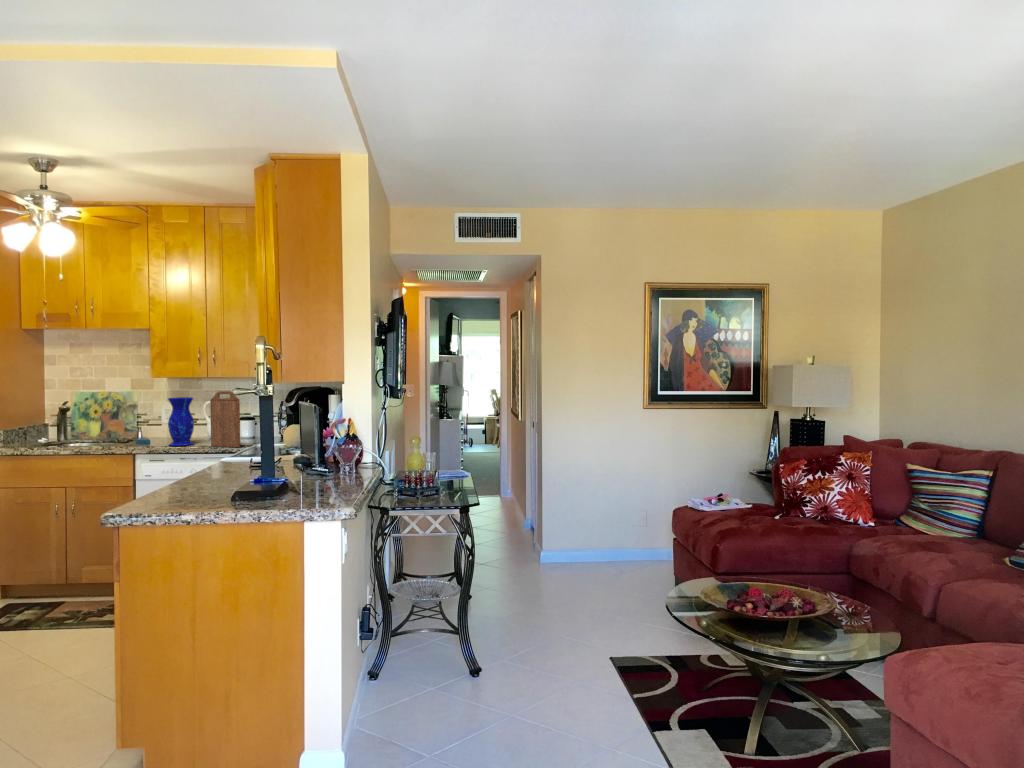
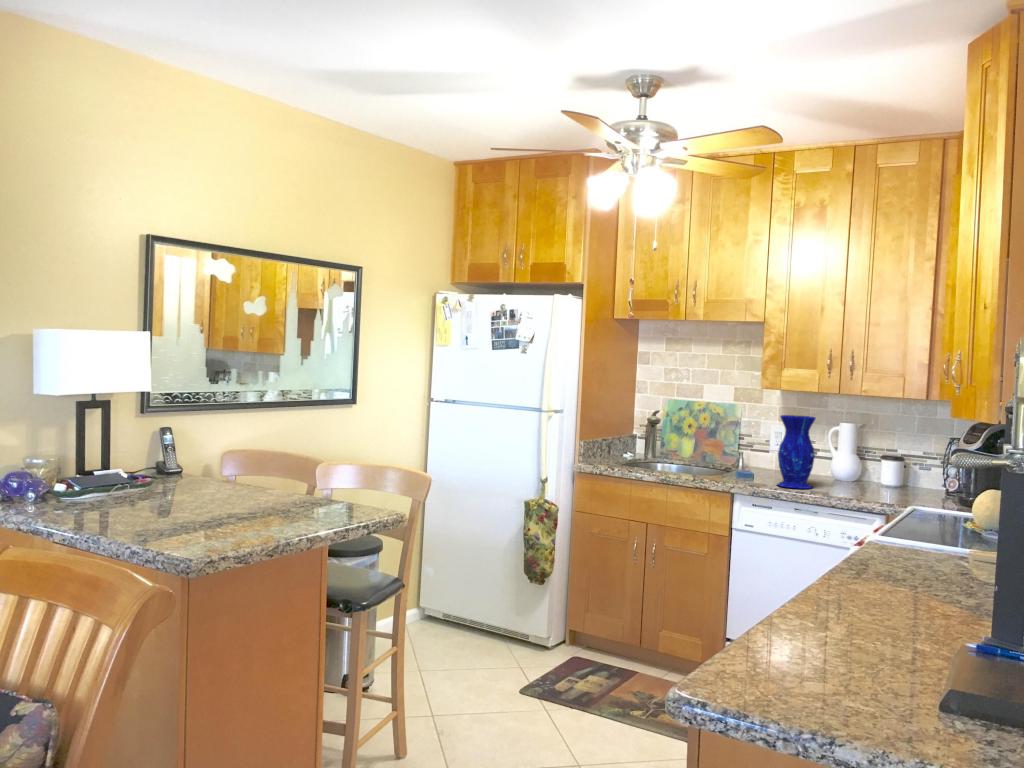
cutting board: present [210,391,240,447] -> none [838,410,887,503]

